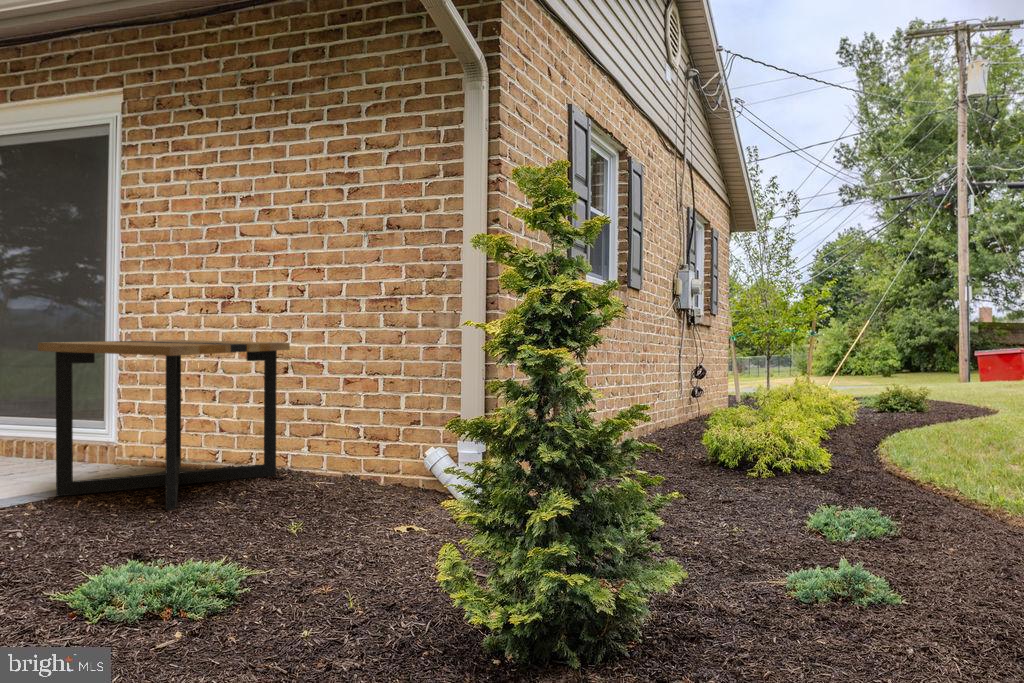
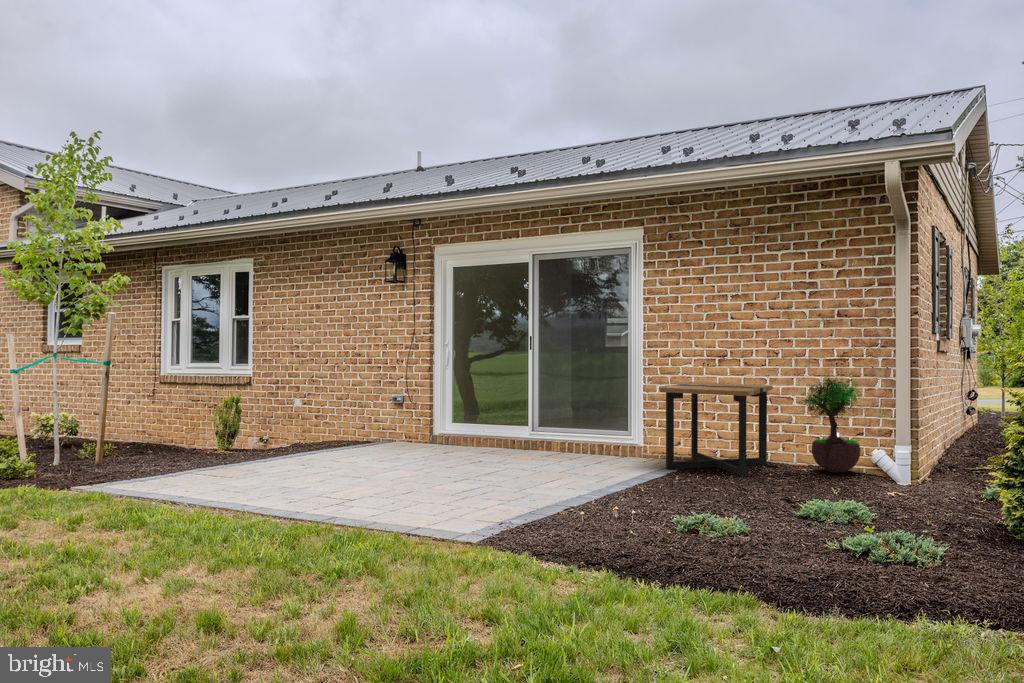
potted tree: none [284,309,402,491] -> present [799,369,862,473]

